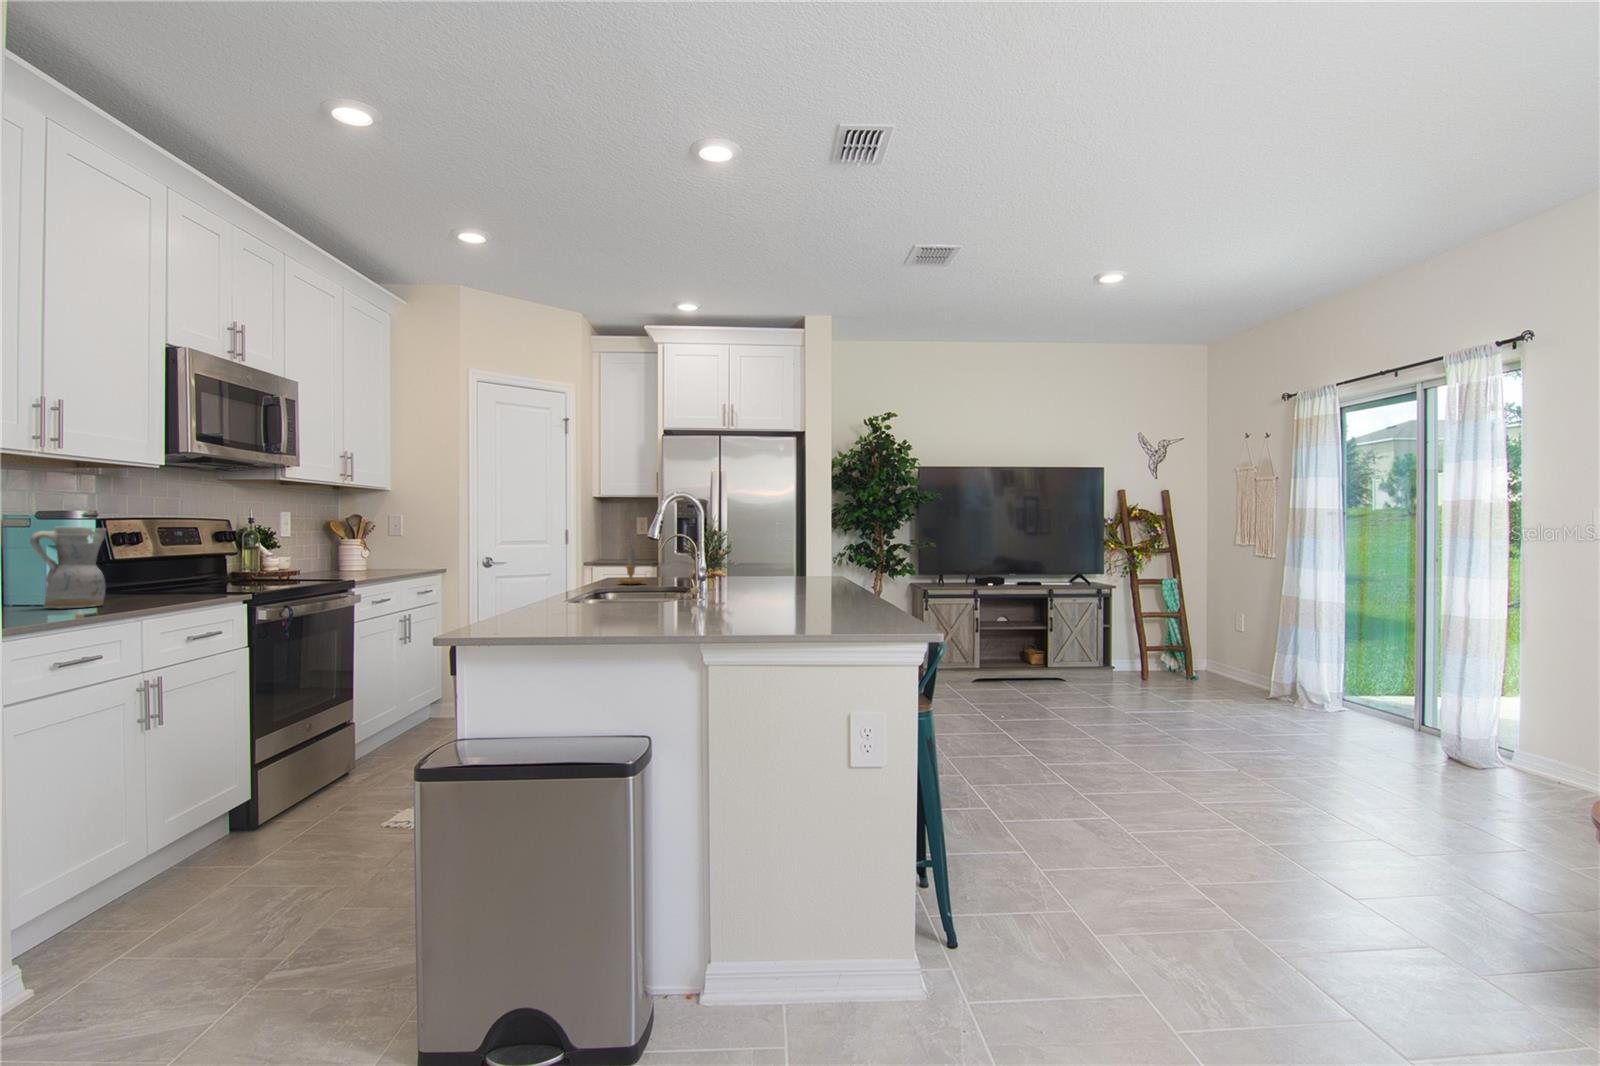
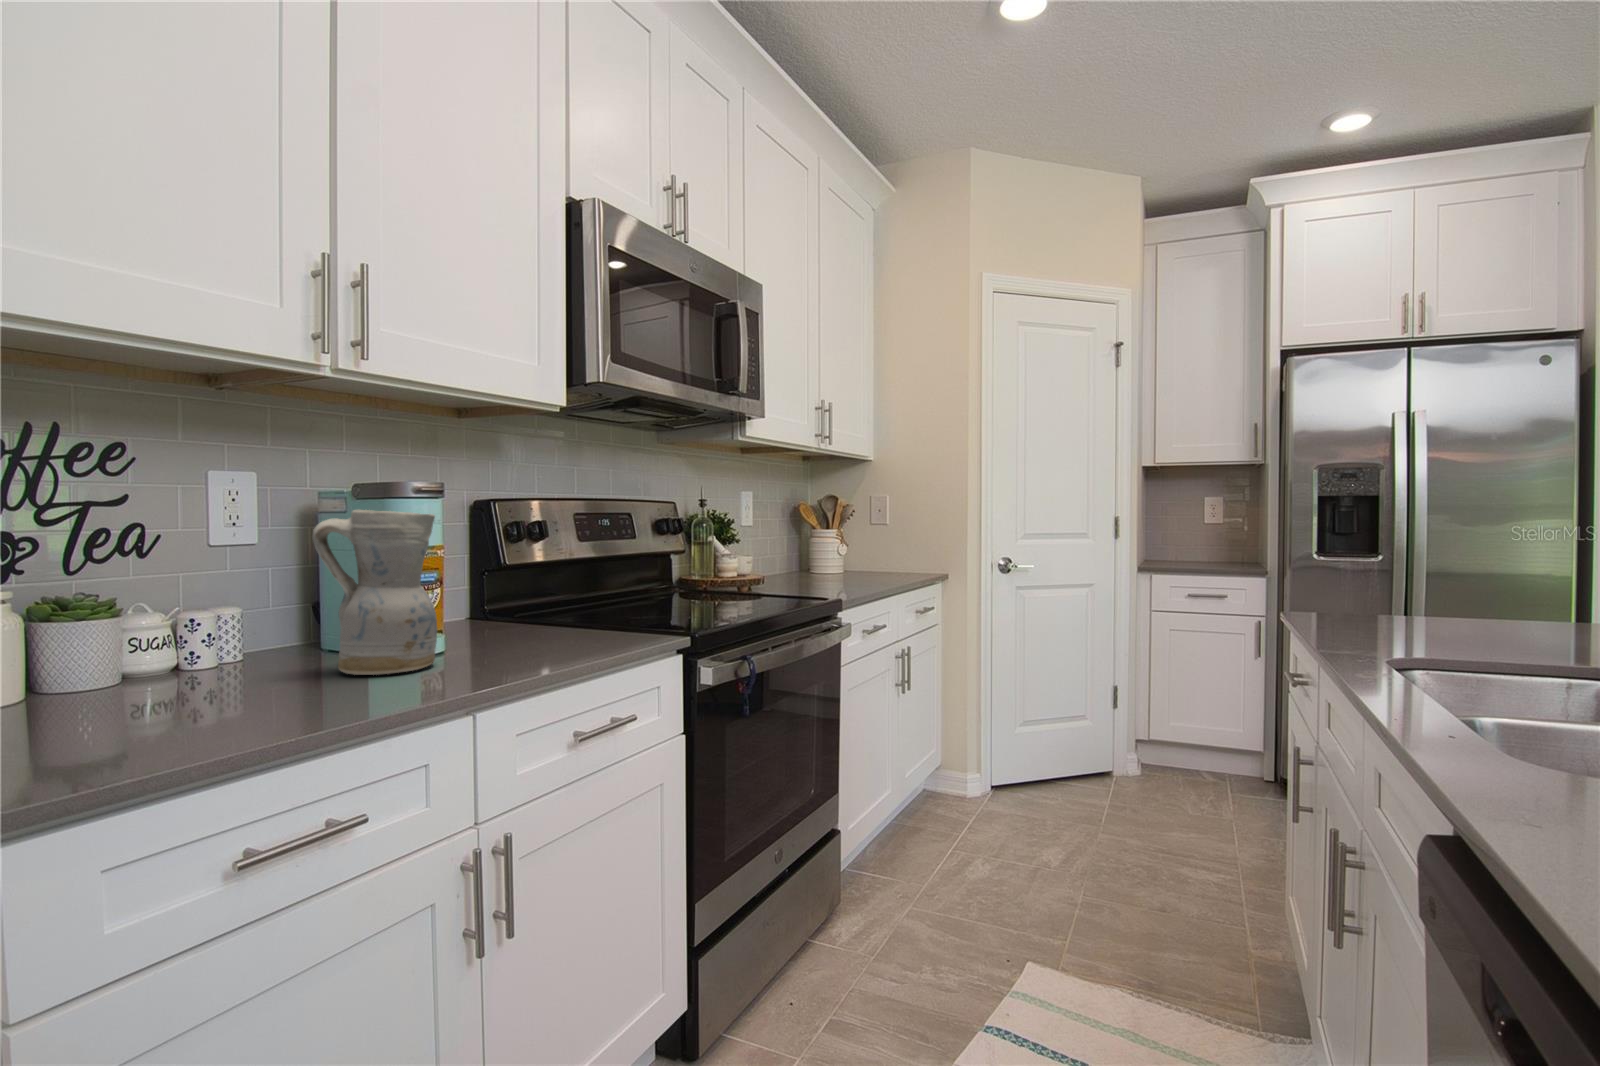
candle: present [617,548,647,584] -> none [1365,553,1459,644]

